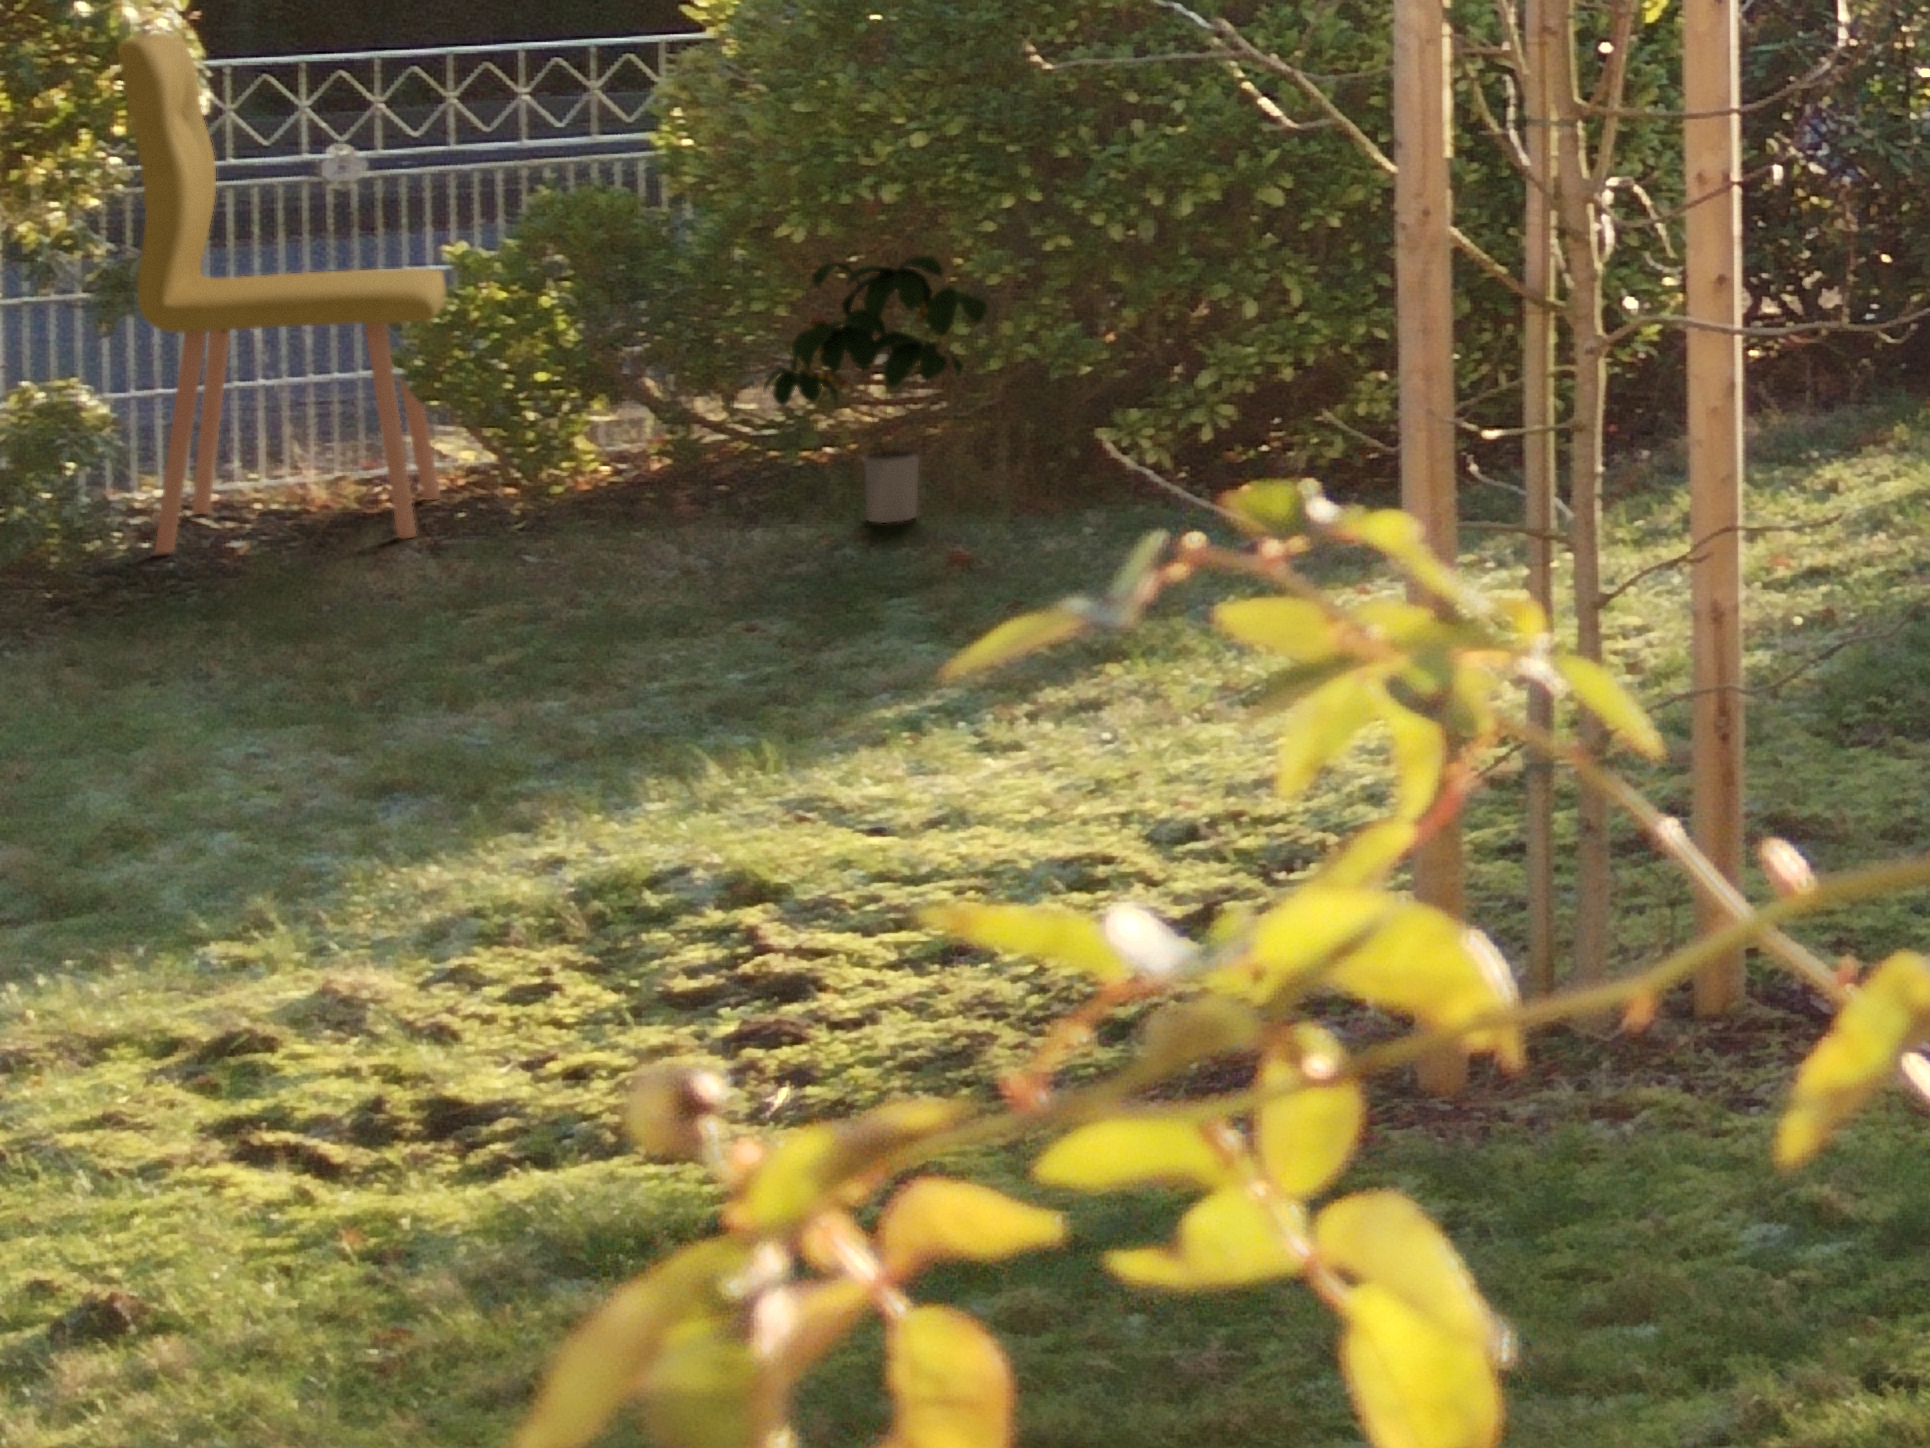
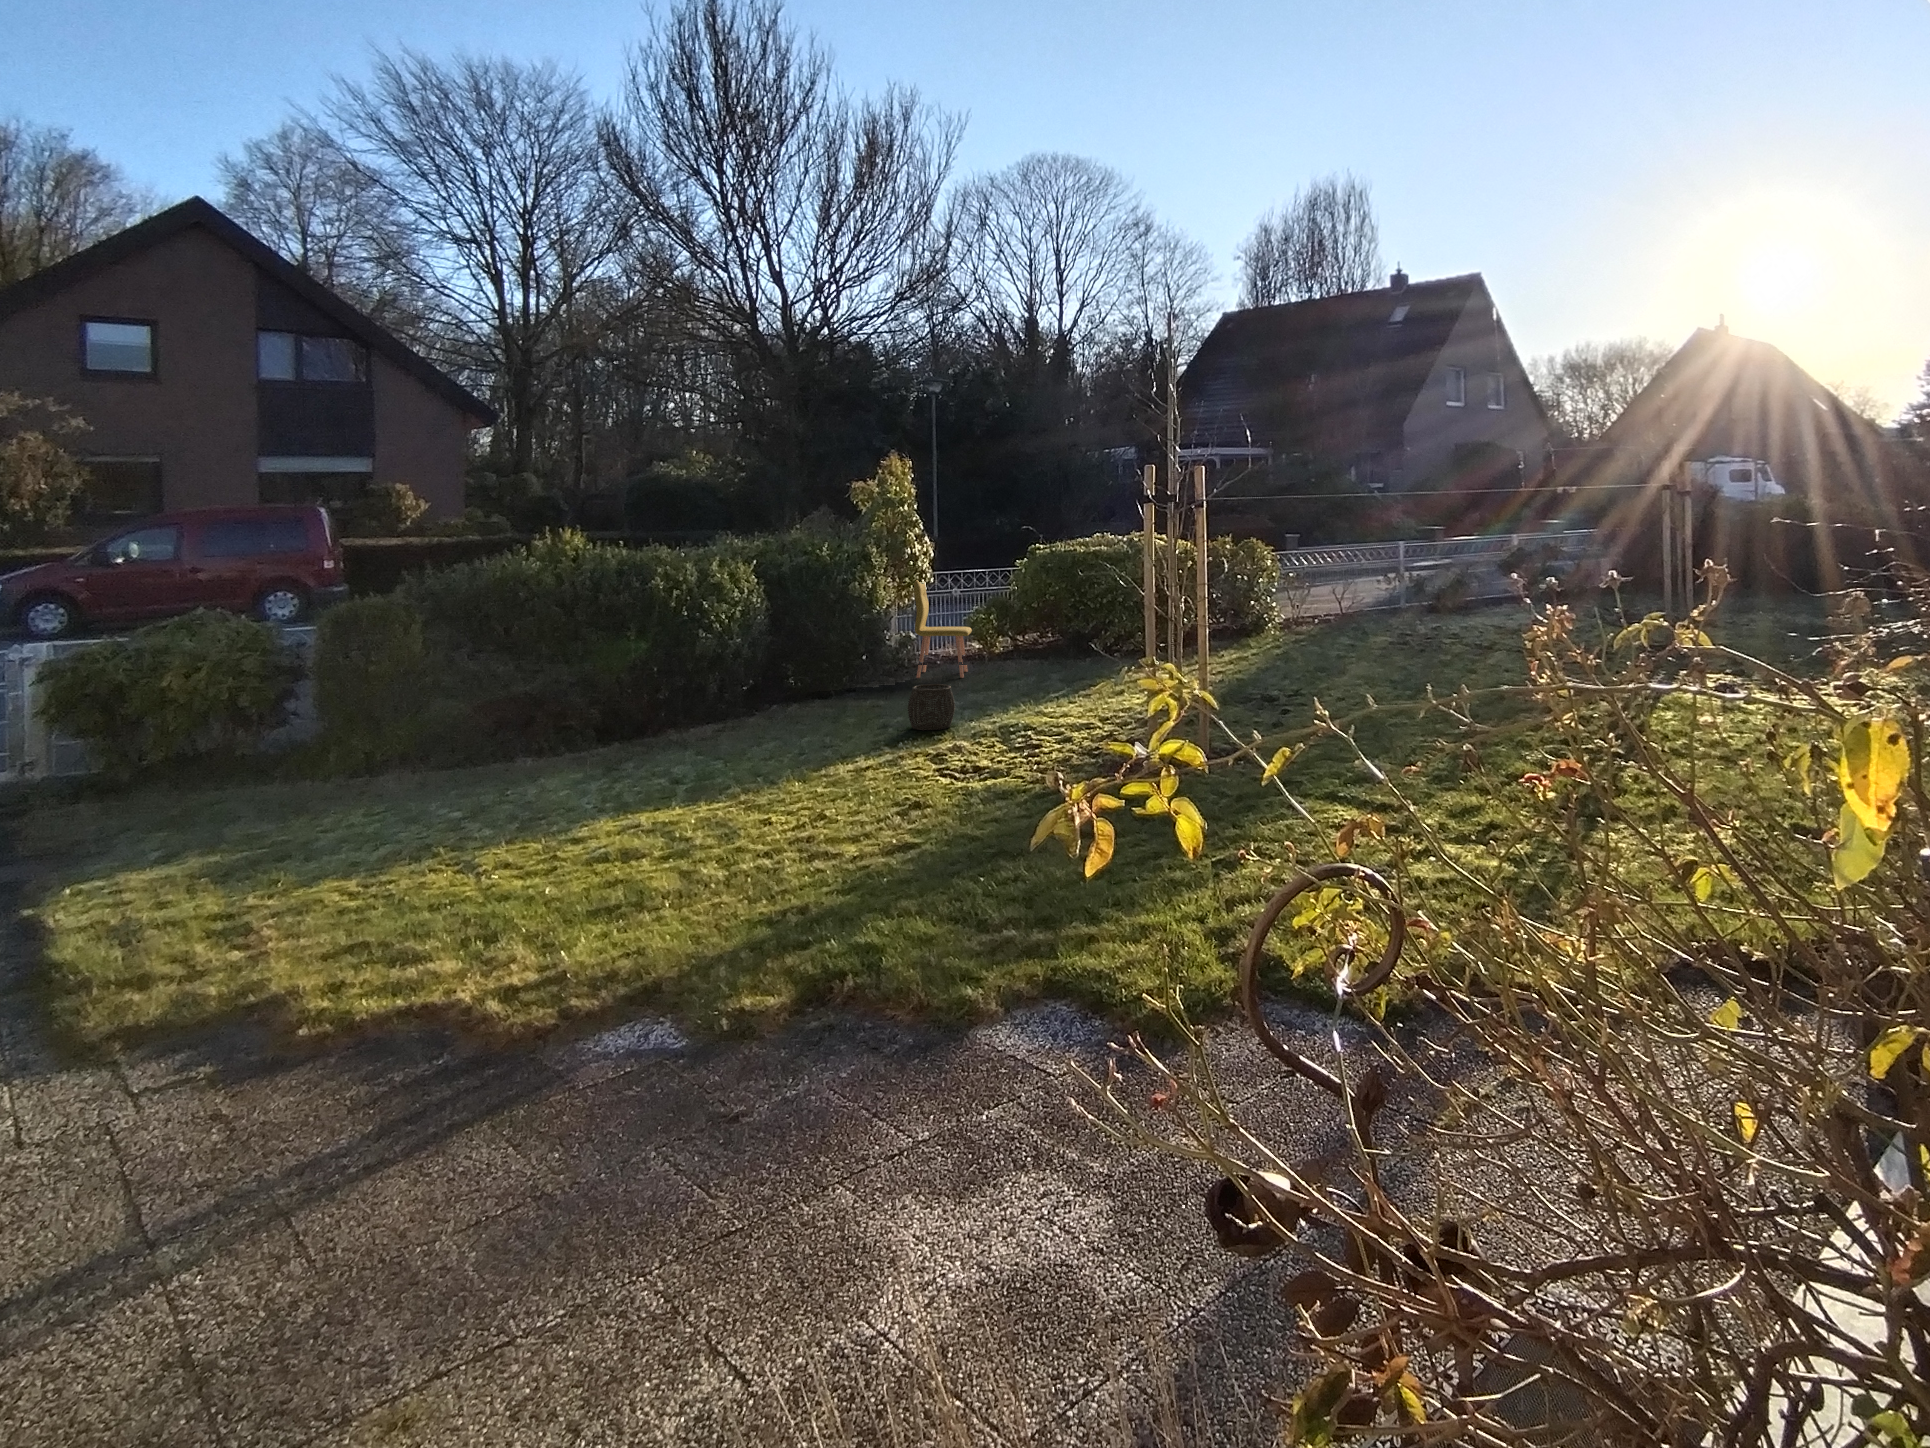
potted plant: present [763,255,988,523] -> none [1029,627,1076,679]
woven basket: none [58,636,336,902] -> present [907,684,955,730]

